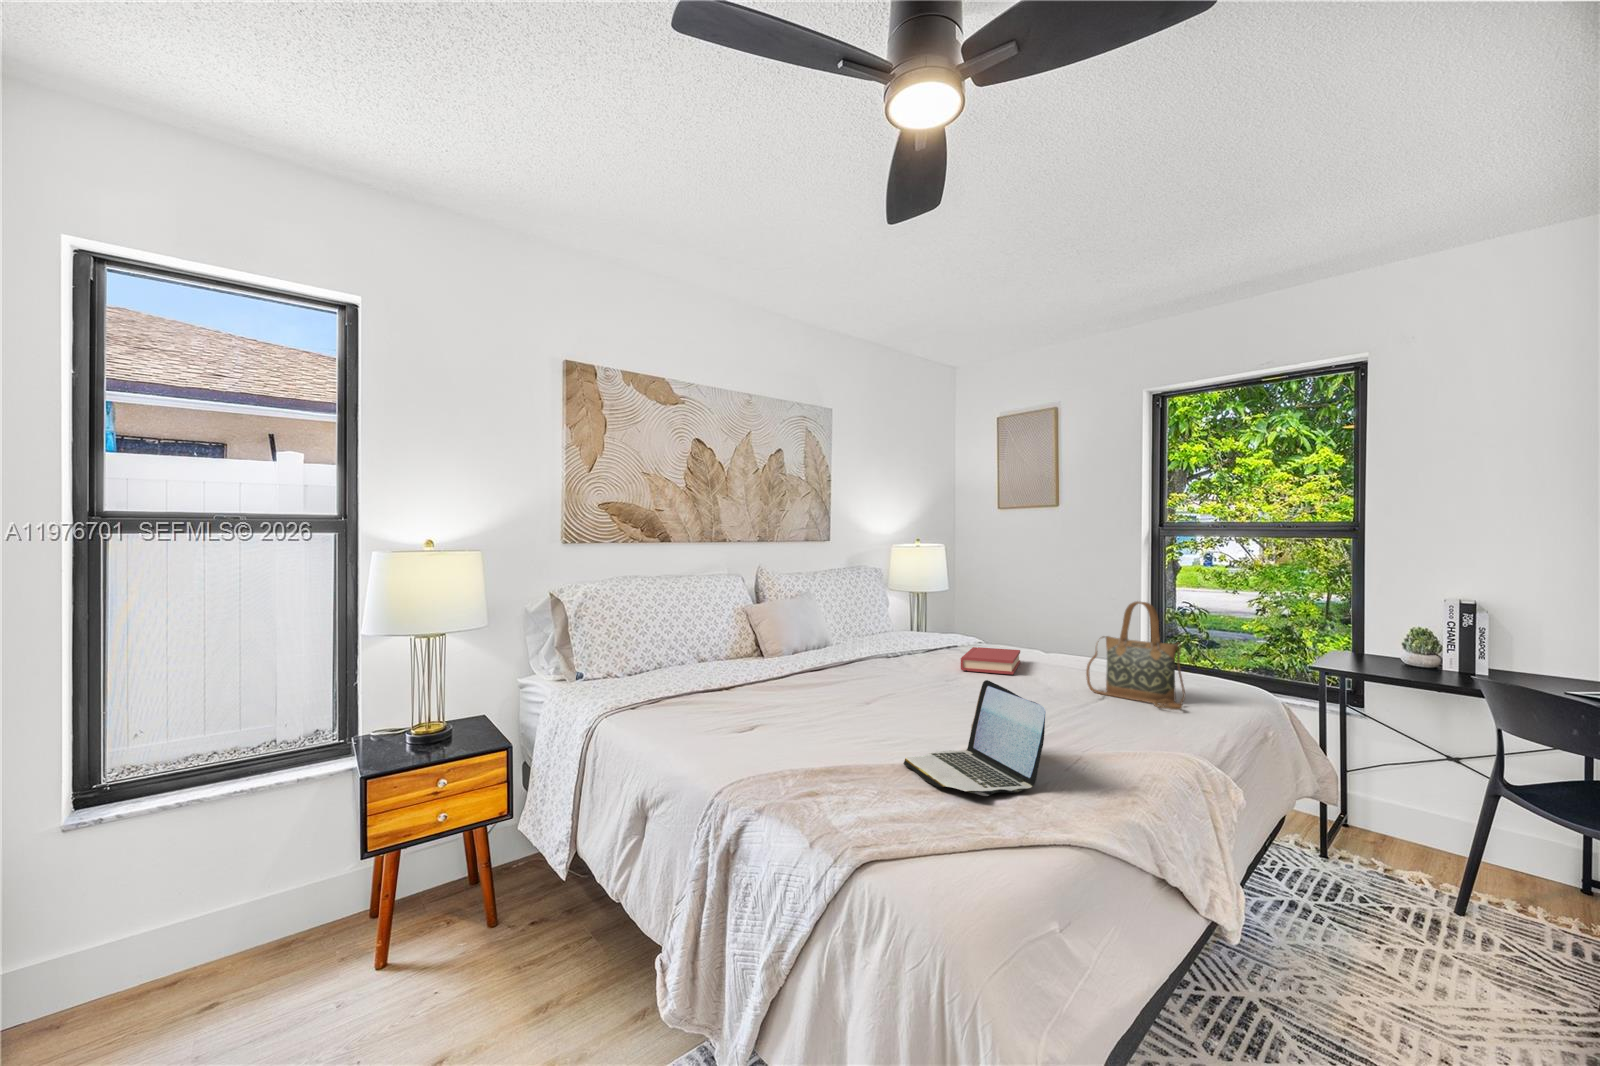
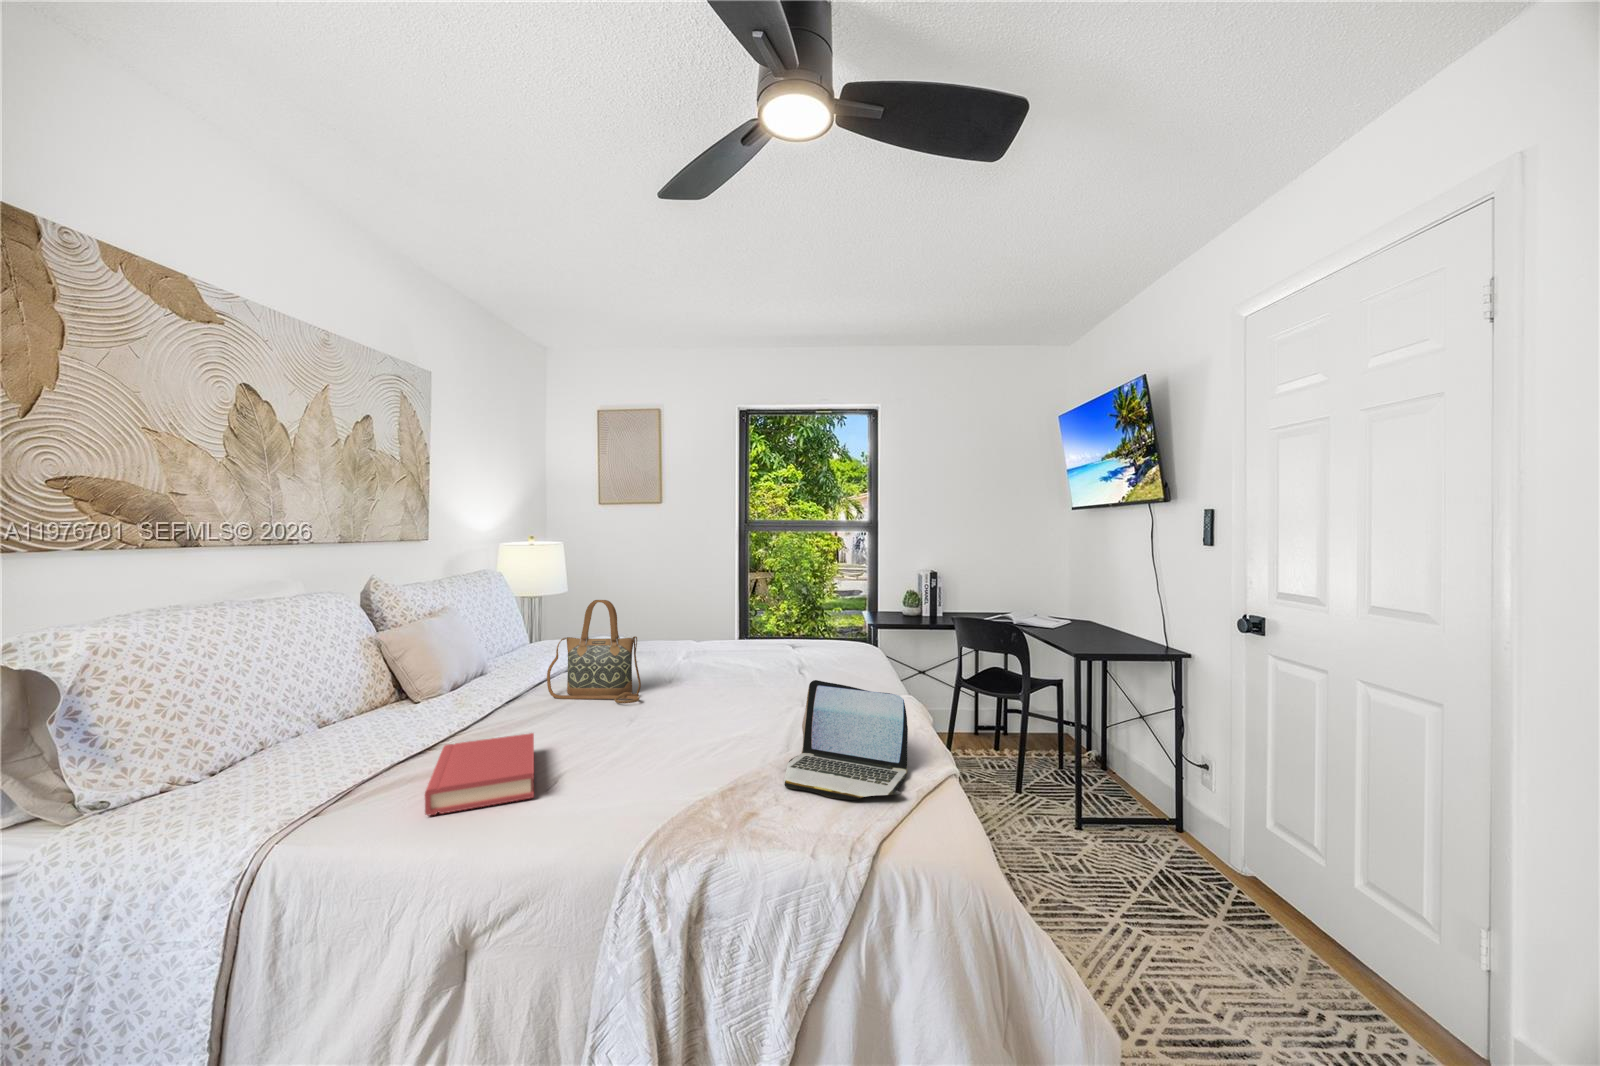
handbag: present [1086,601,1185,710] -> present [547,600,641,704]
hardback book: present [961,647,1020,674] -> present [425,733,534,816]

